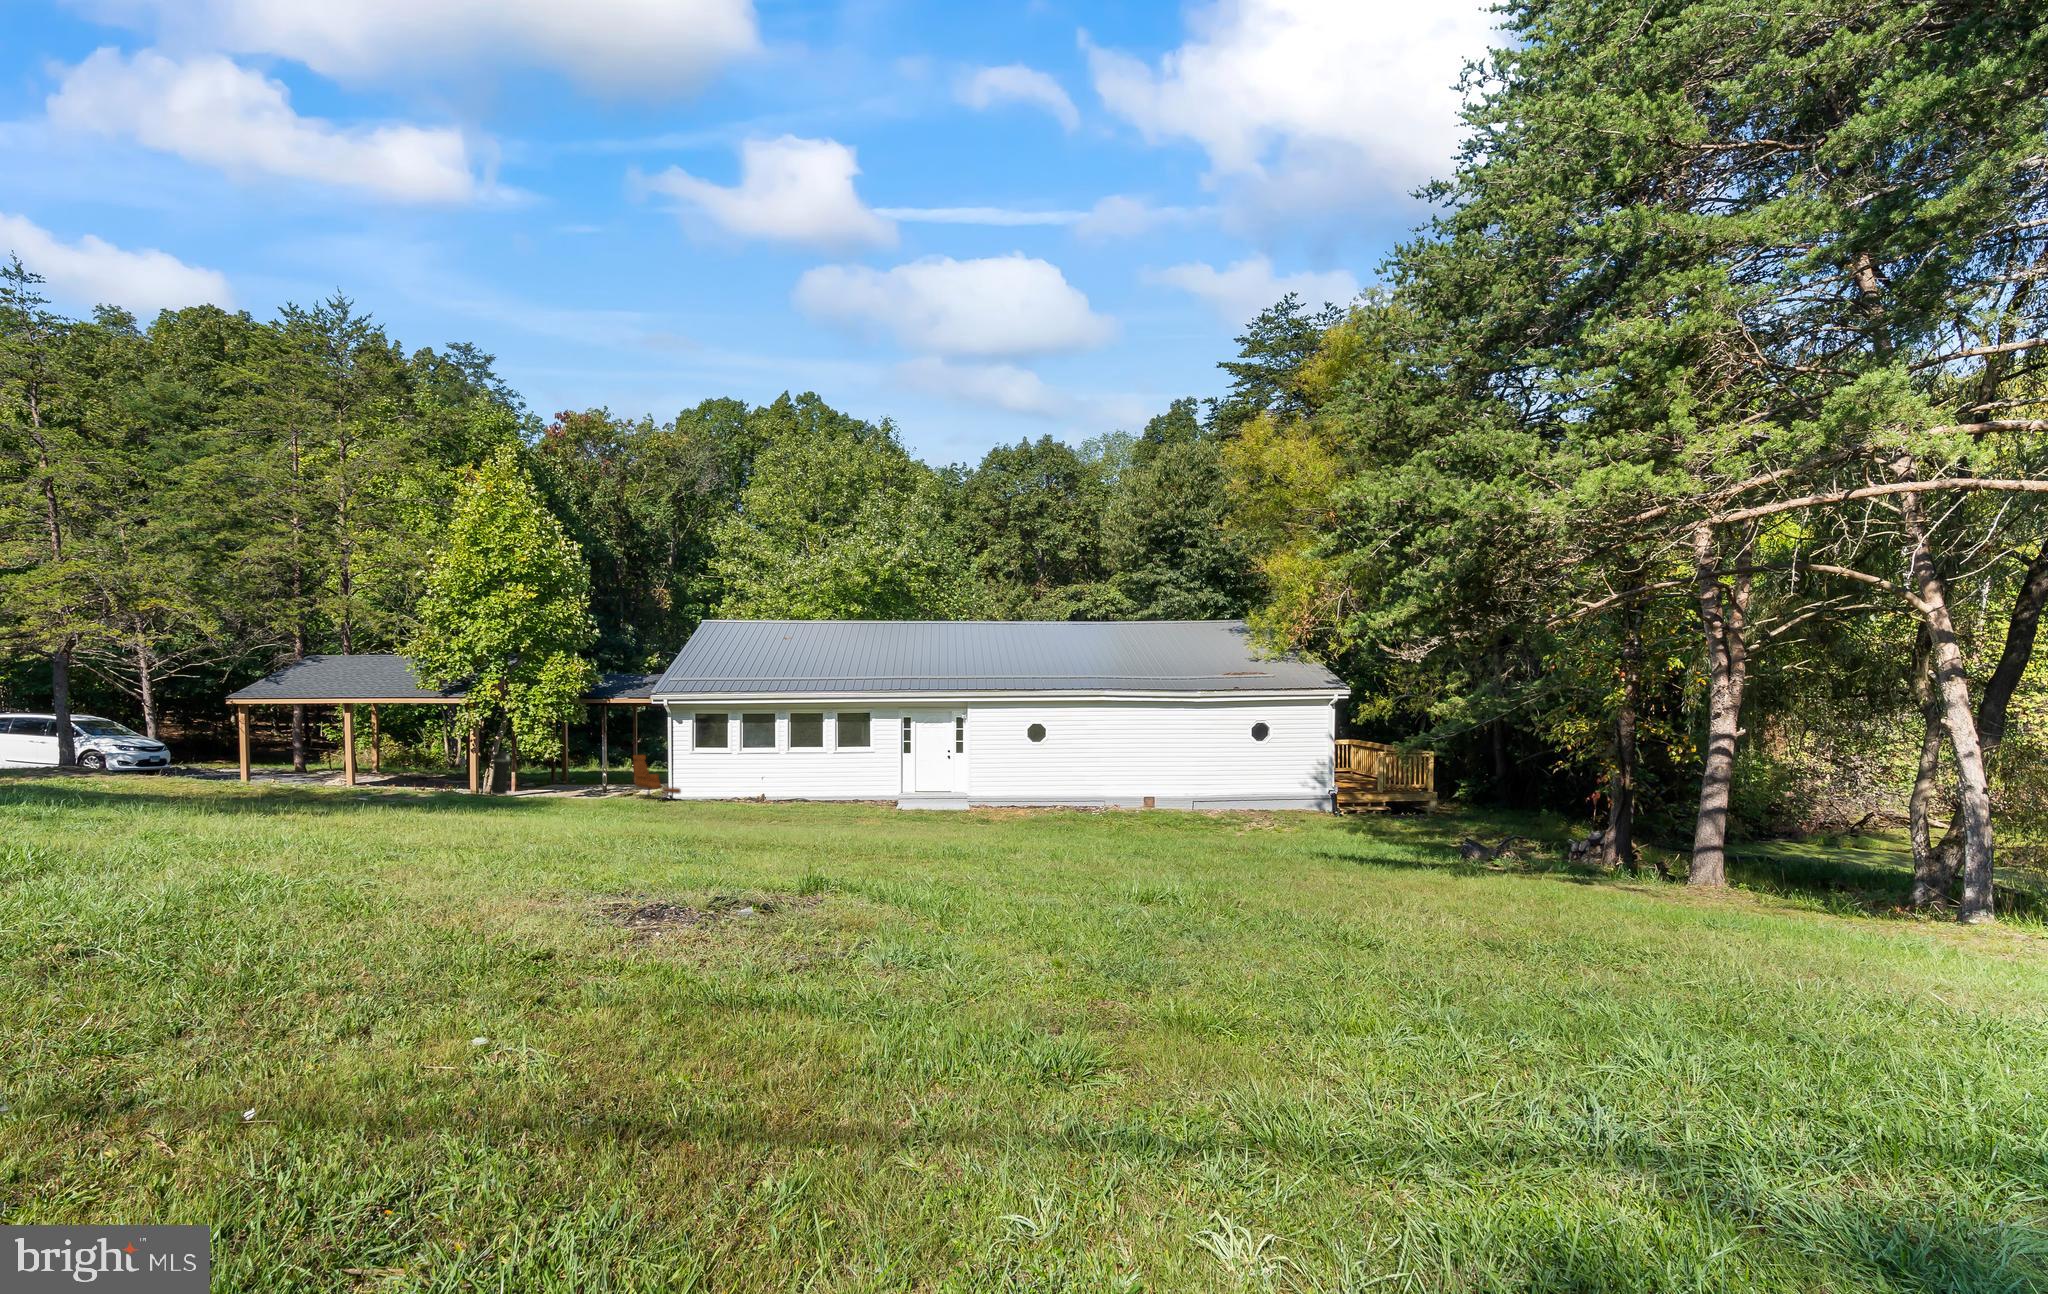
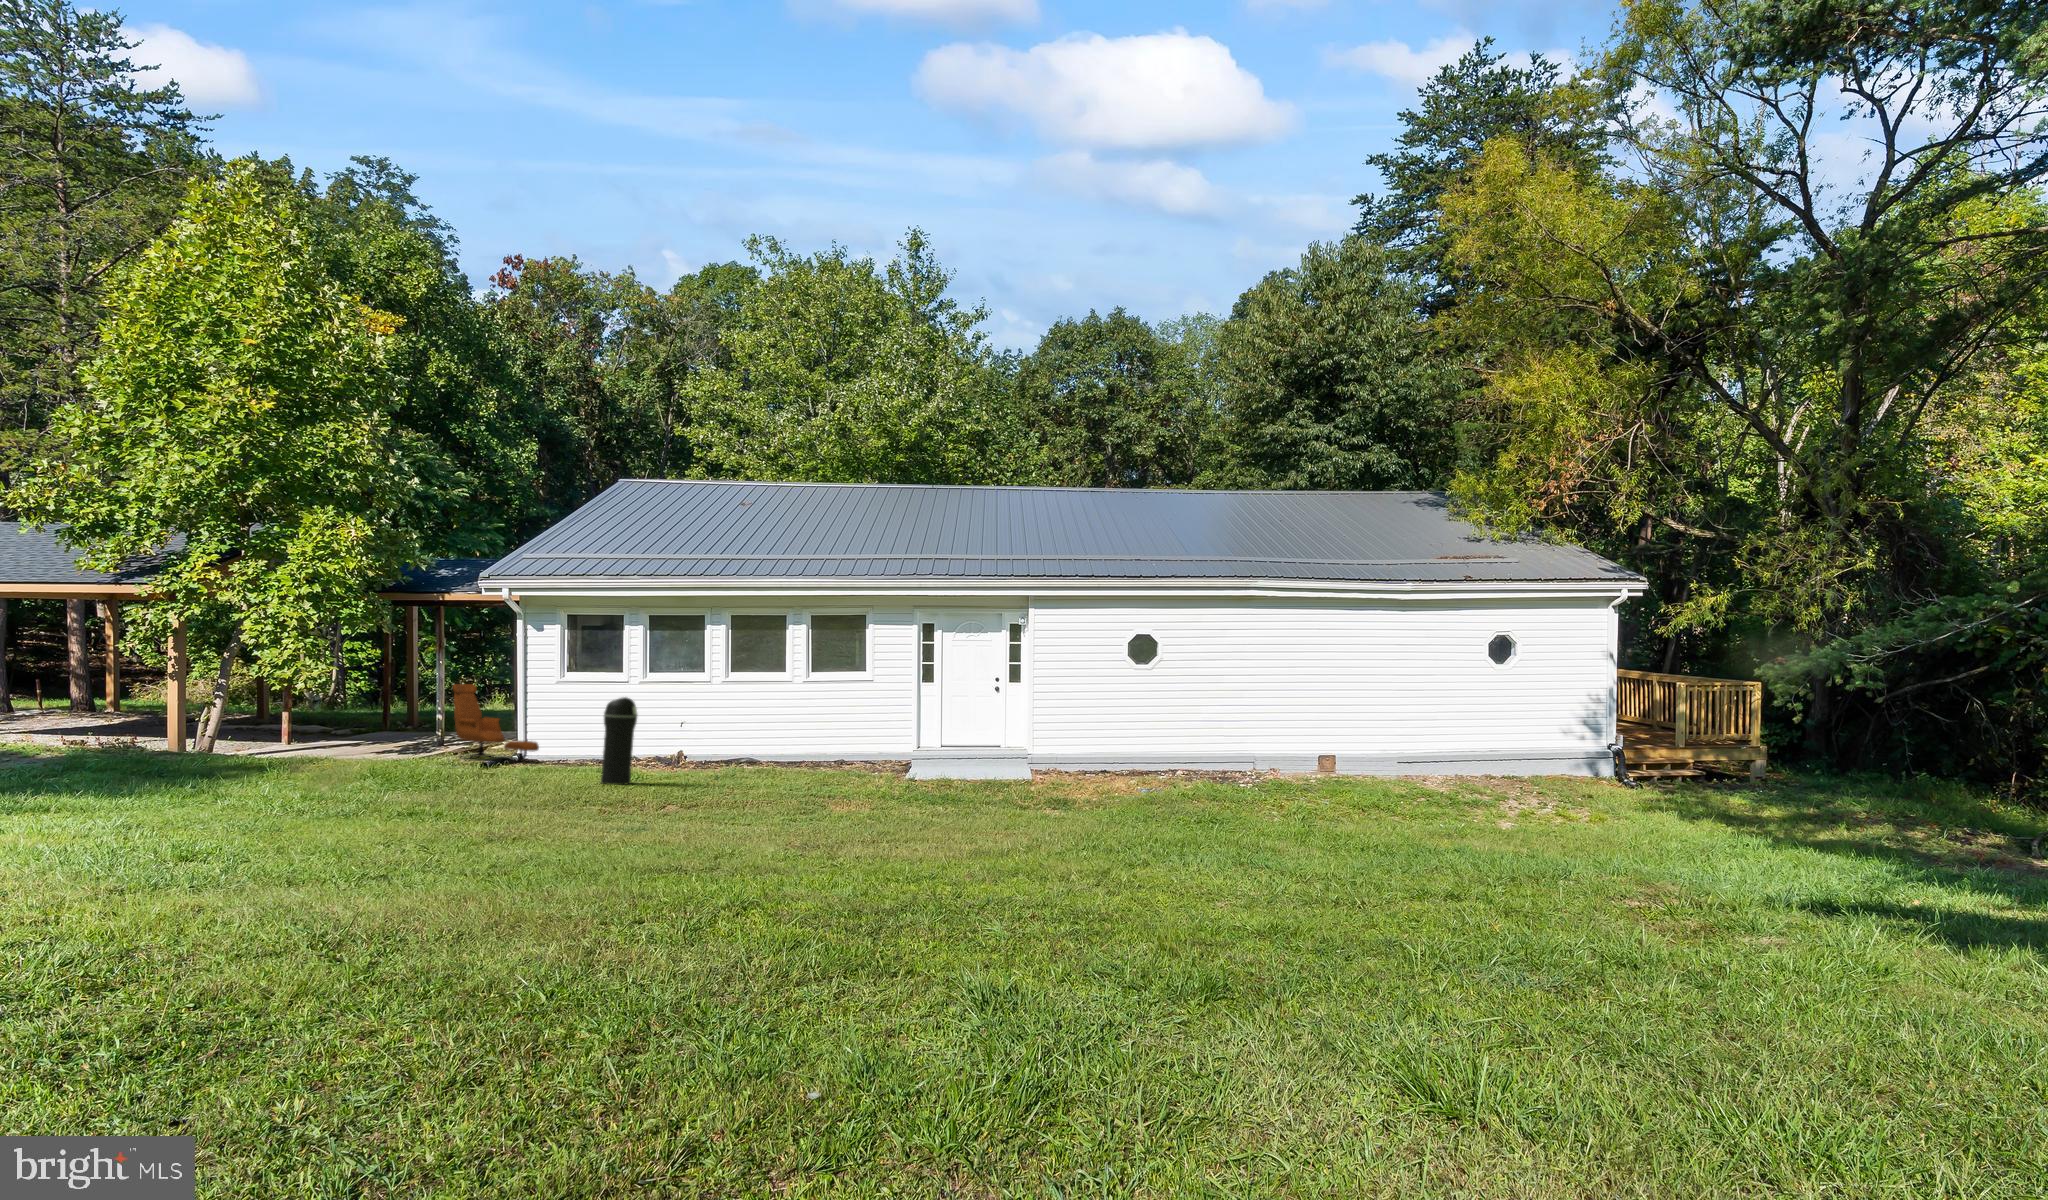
trash can: present [491,751,511,795] -> present [601,697,637,785]

